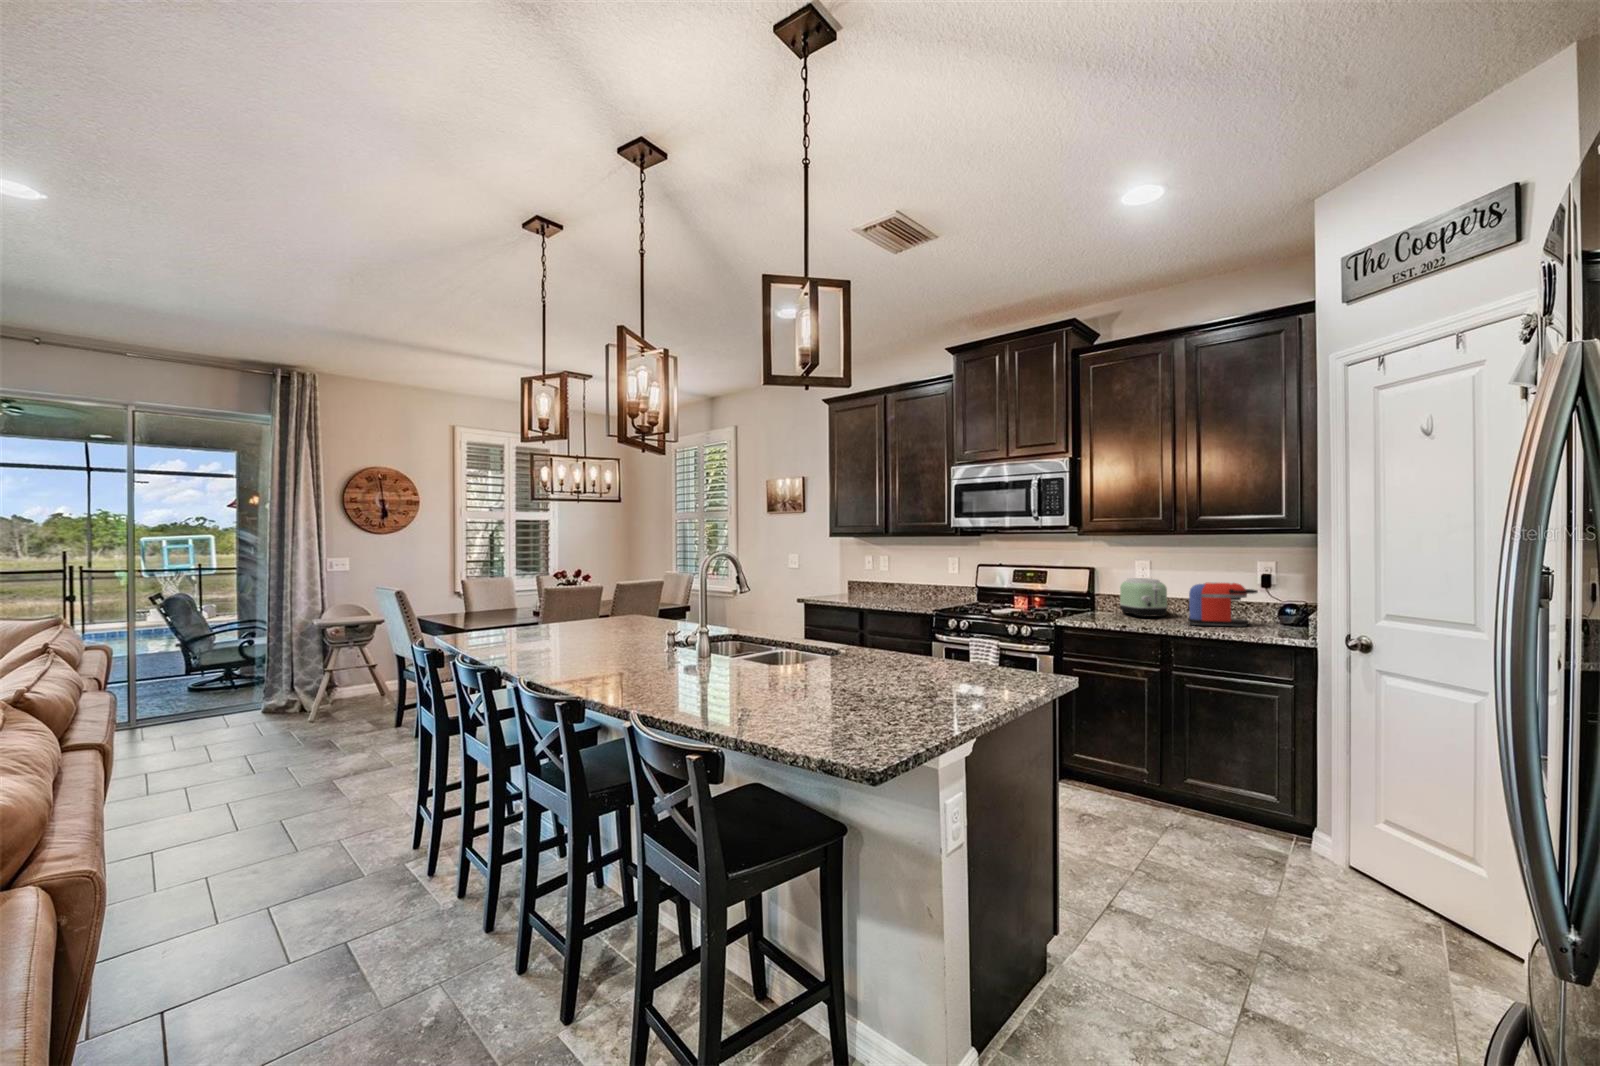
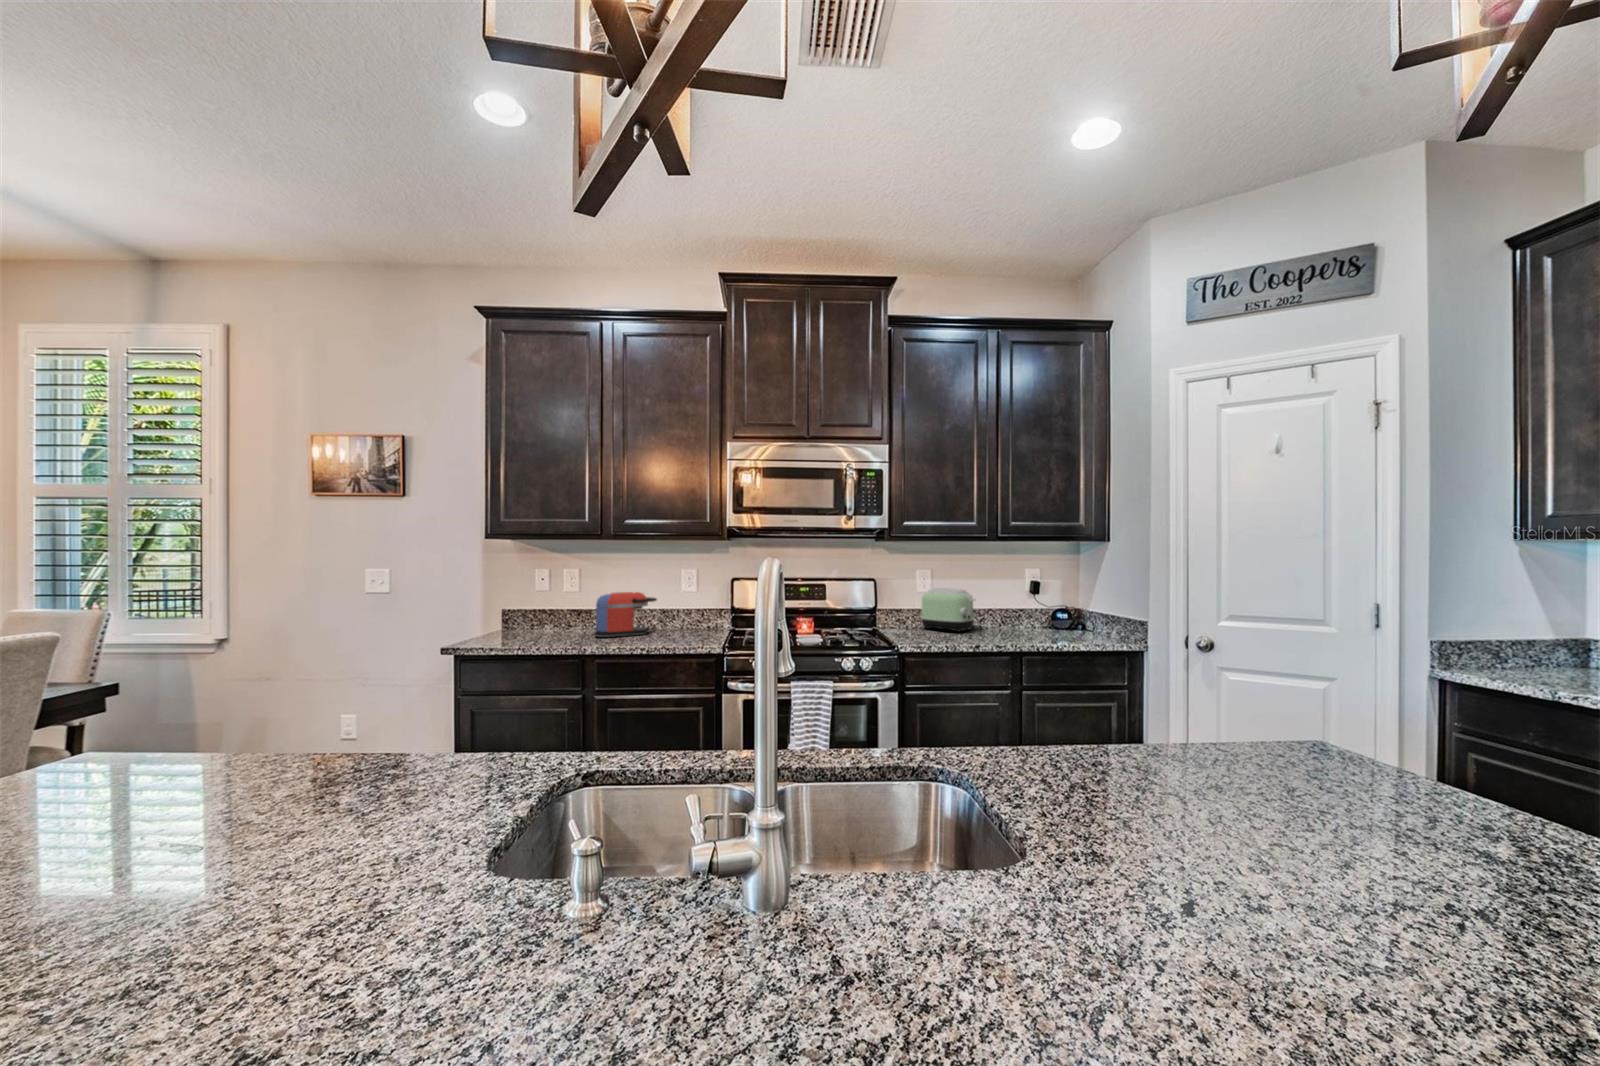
coffee maker: present [1188,583,1258,626] -> present [595,592,657,637]

